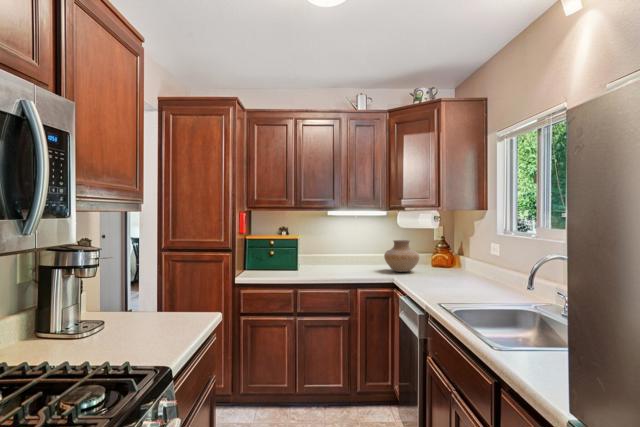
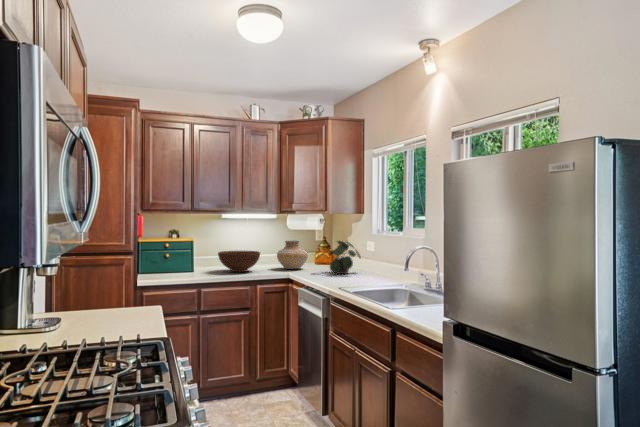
potted plant: none [425,242,482,282] -> present [318,241,361,274]
fruit bowl: none [321,249,365,273] -> present [218,251,260,272]

